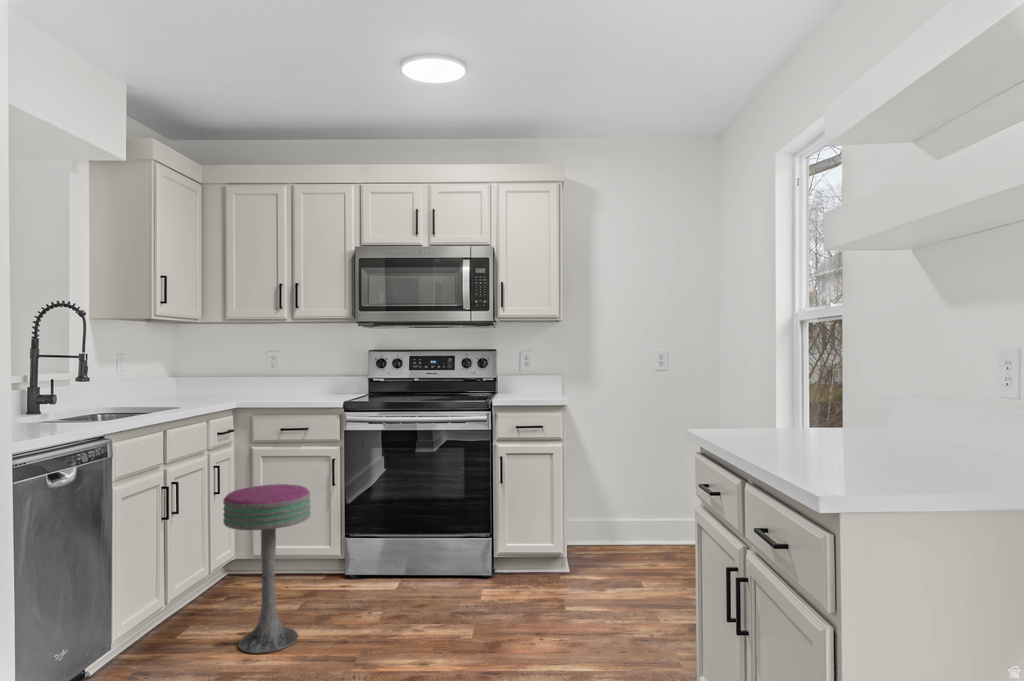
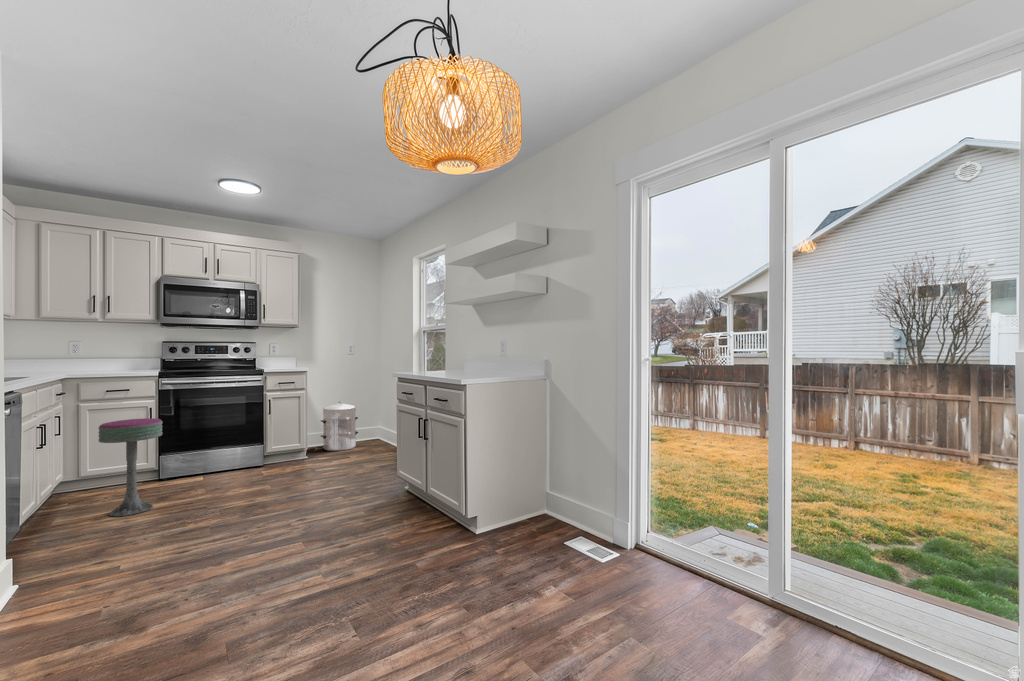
waste bin: none [599,464,668,562] -> present [321,402,358,451]

